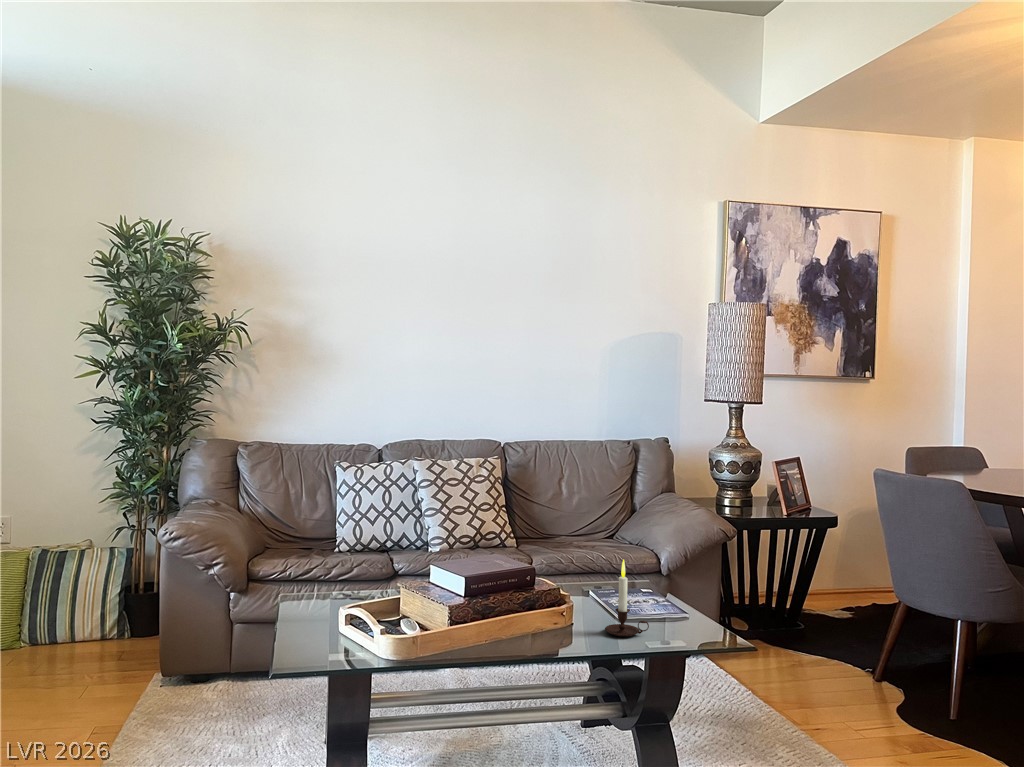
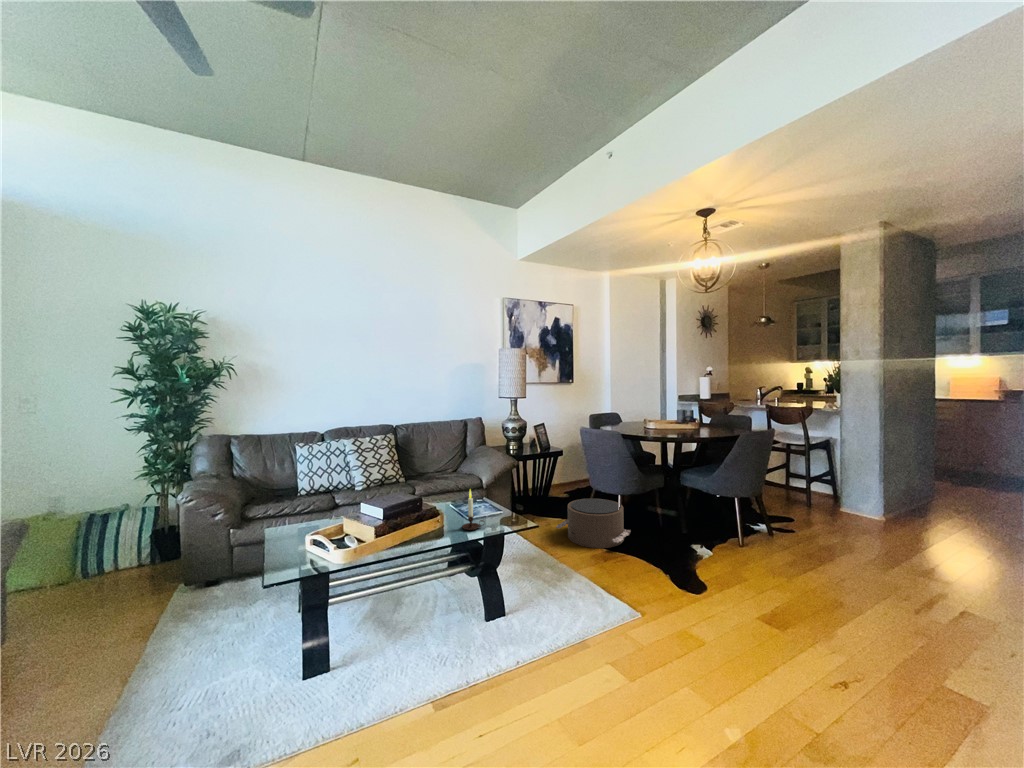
pouf: none [808,618,978,723] -> present [556,498,631,548]

